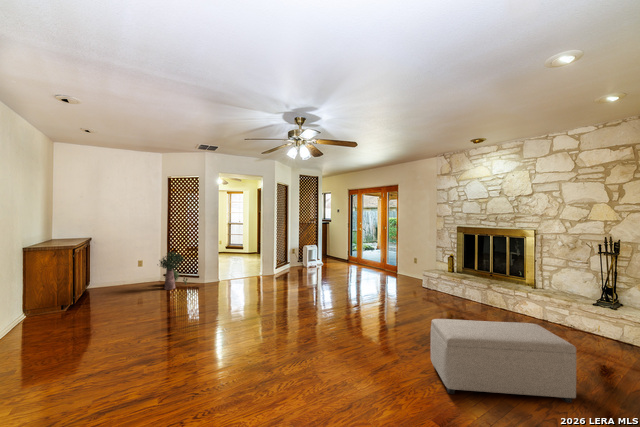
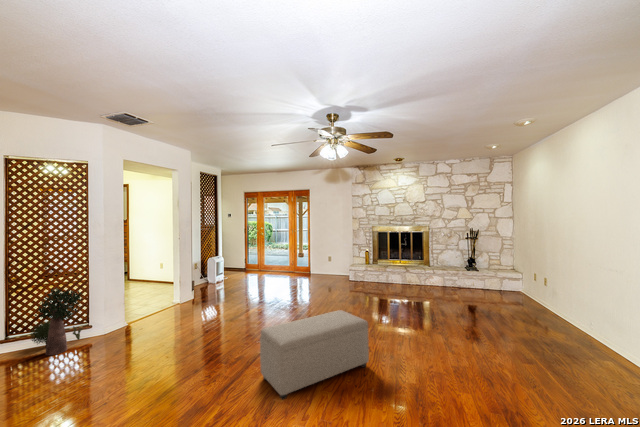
ottoman: present [431,319,576,403] -> present [260,310,369,400]

